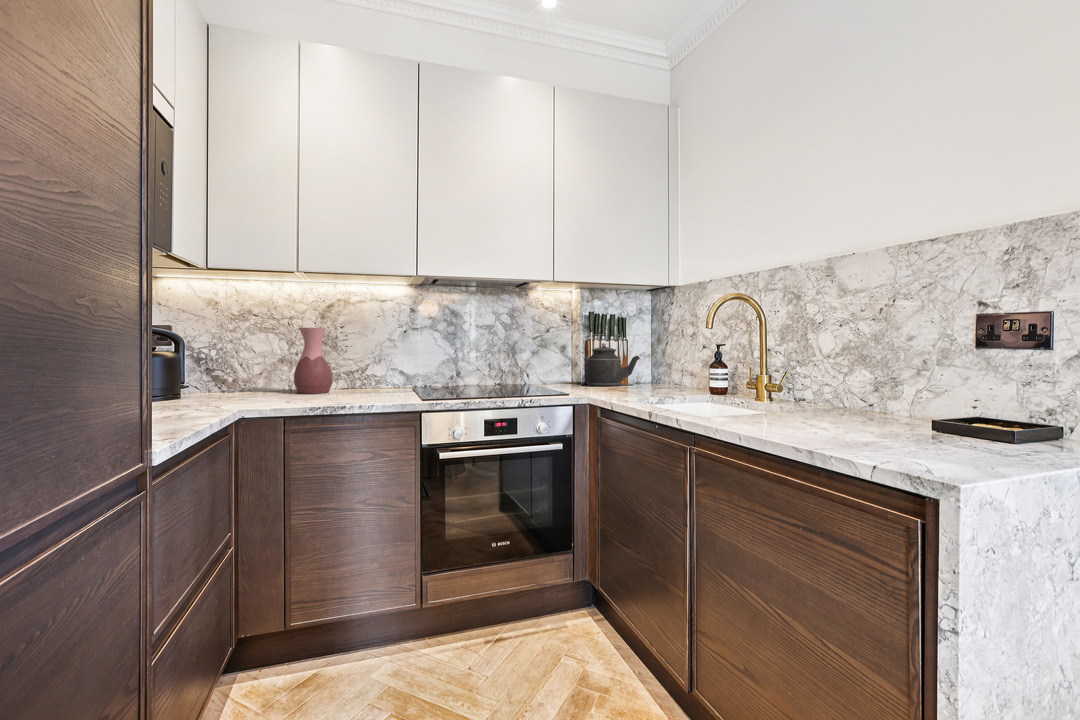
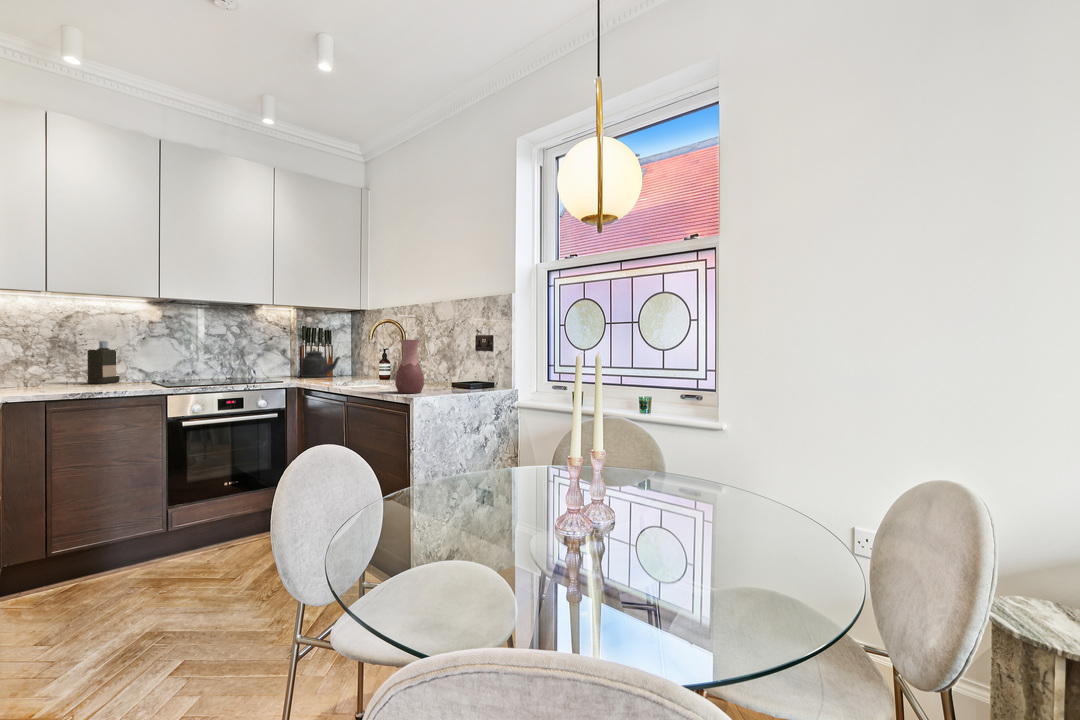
vase: present [294,328,333,394] -> present [395,340,424,393]
bottle: none [348,335,380,390] -> present [87,341,119,384]

